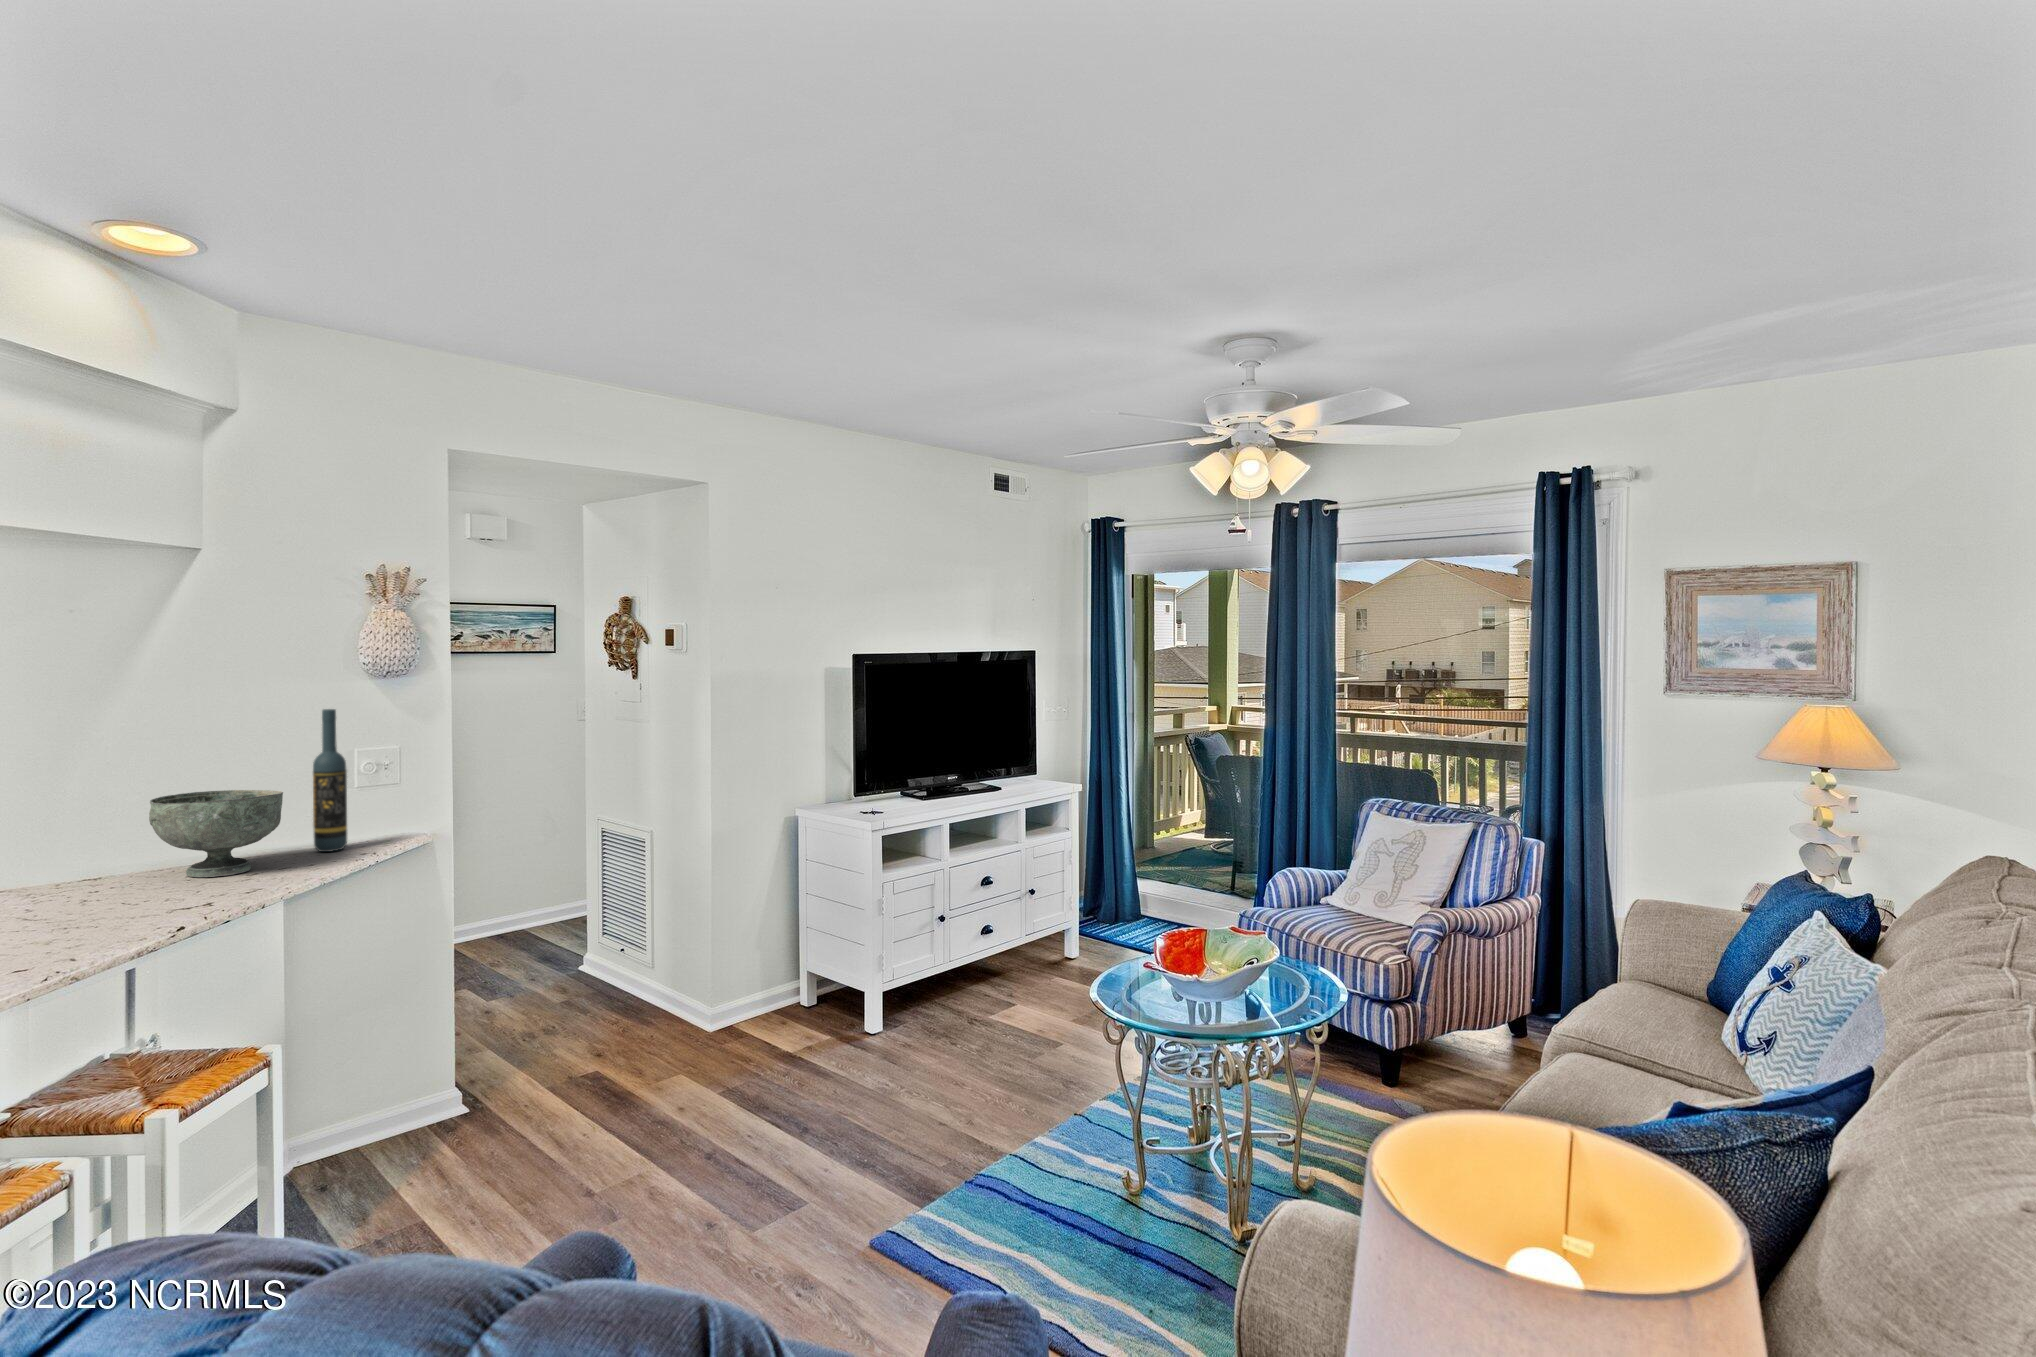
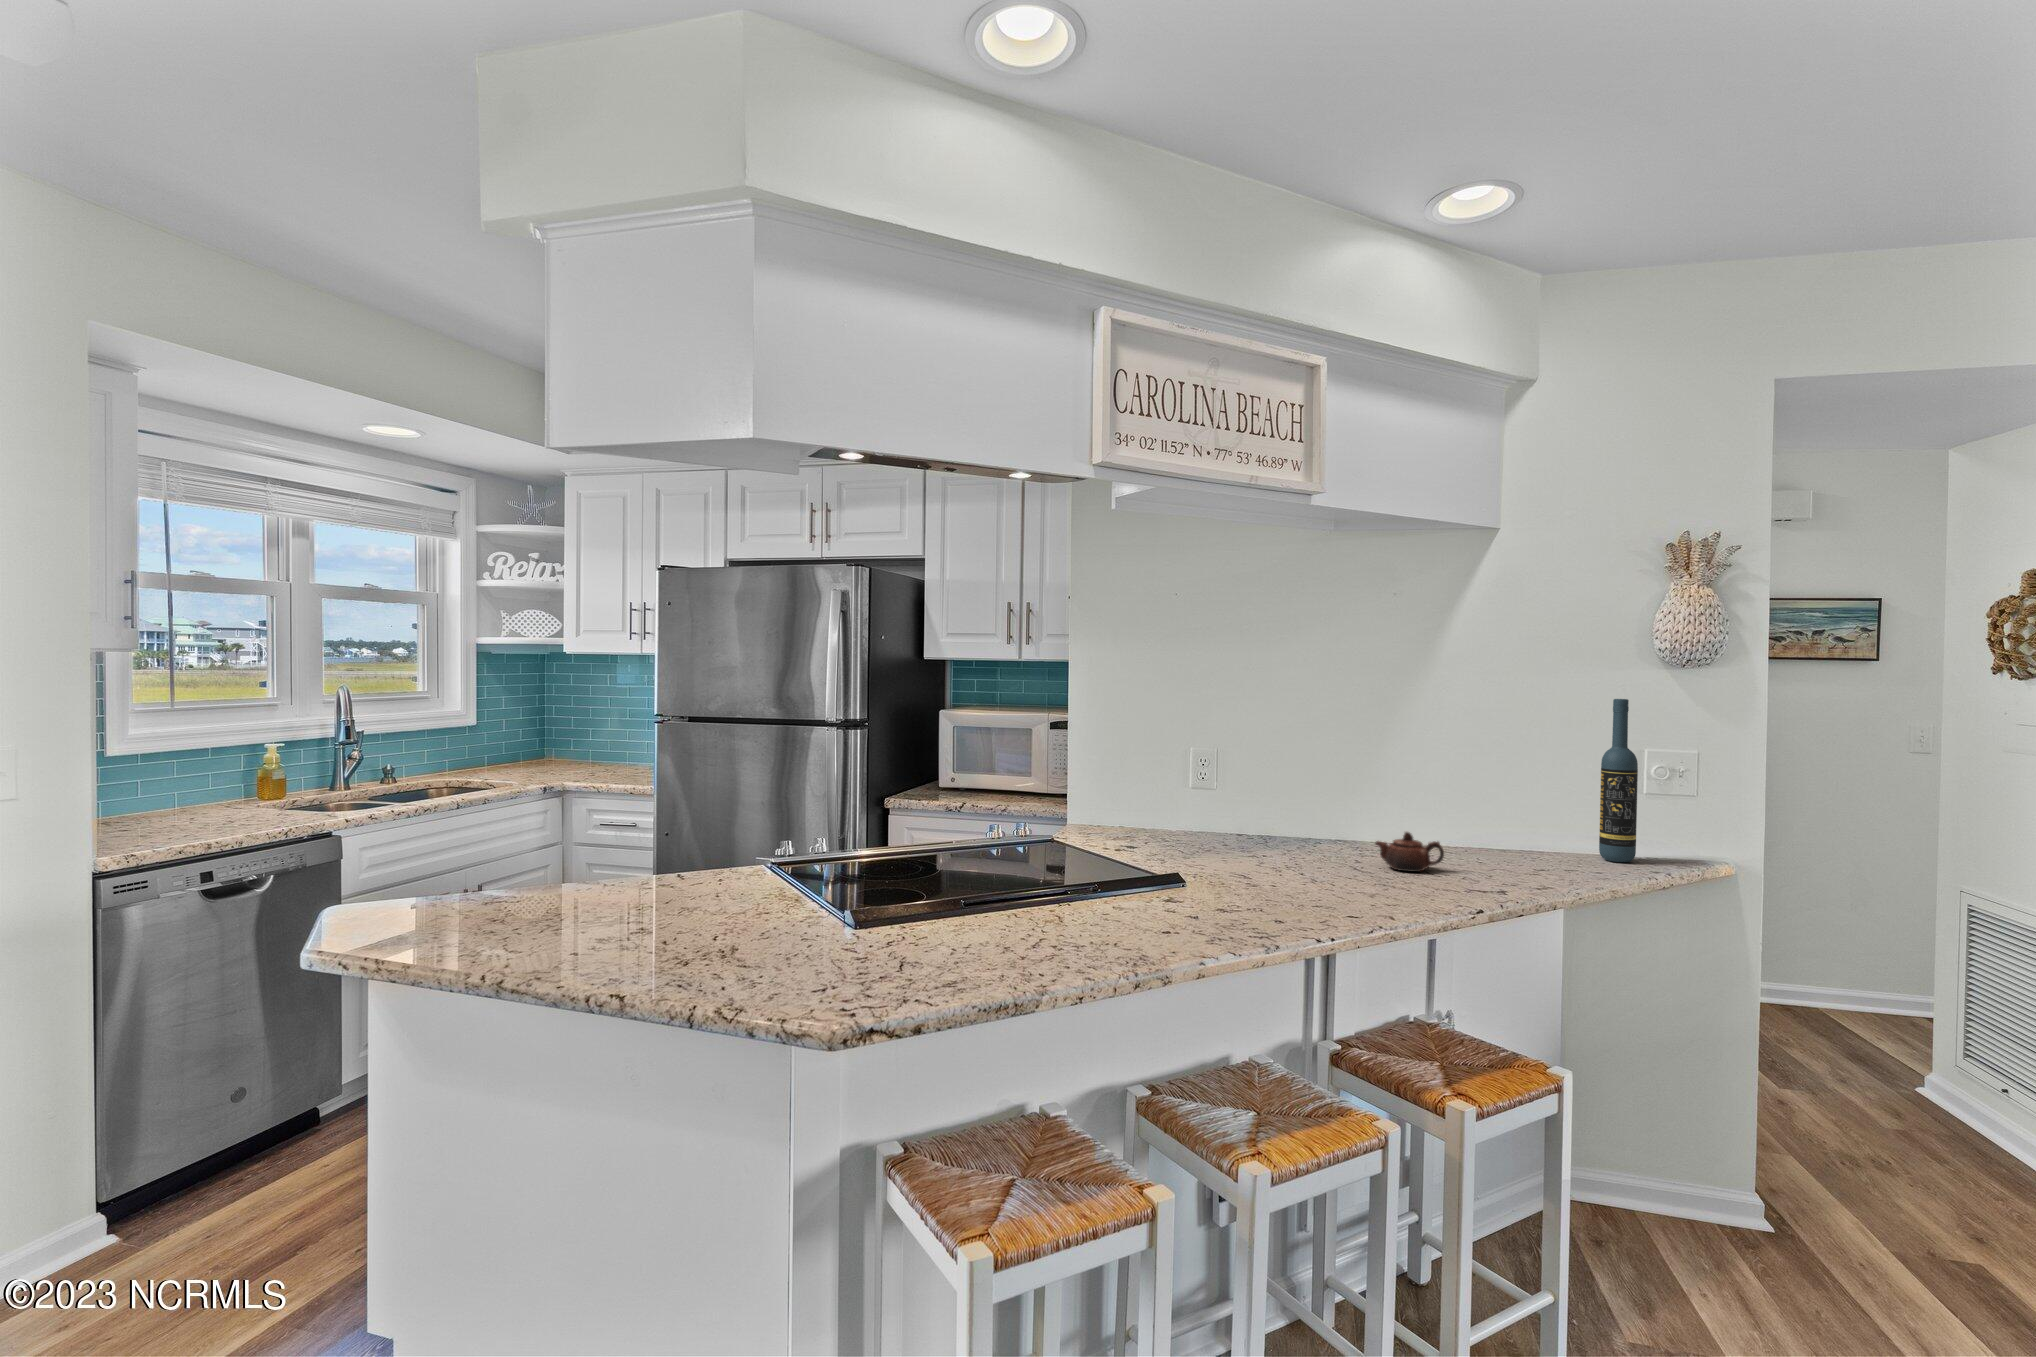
decorative bowl: present [149,790,283,877] -> none [1451,776,1573,867]
teapot: none [50,865,141,907] -> present [1376,832,1444,872]

